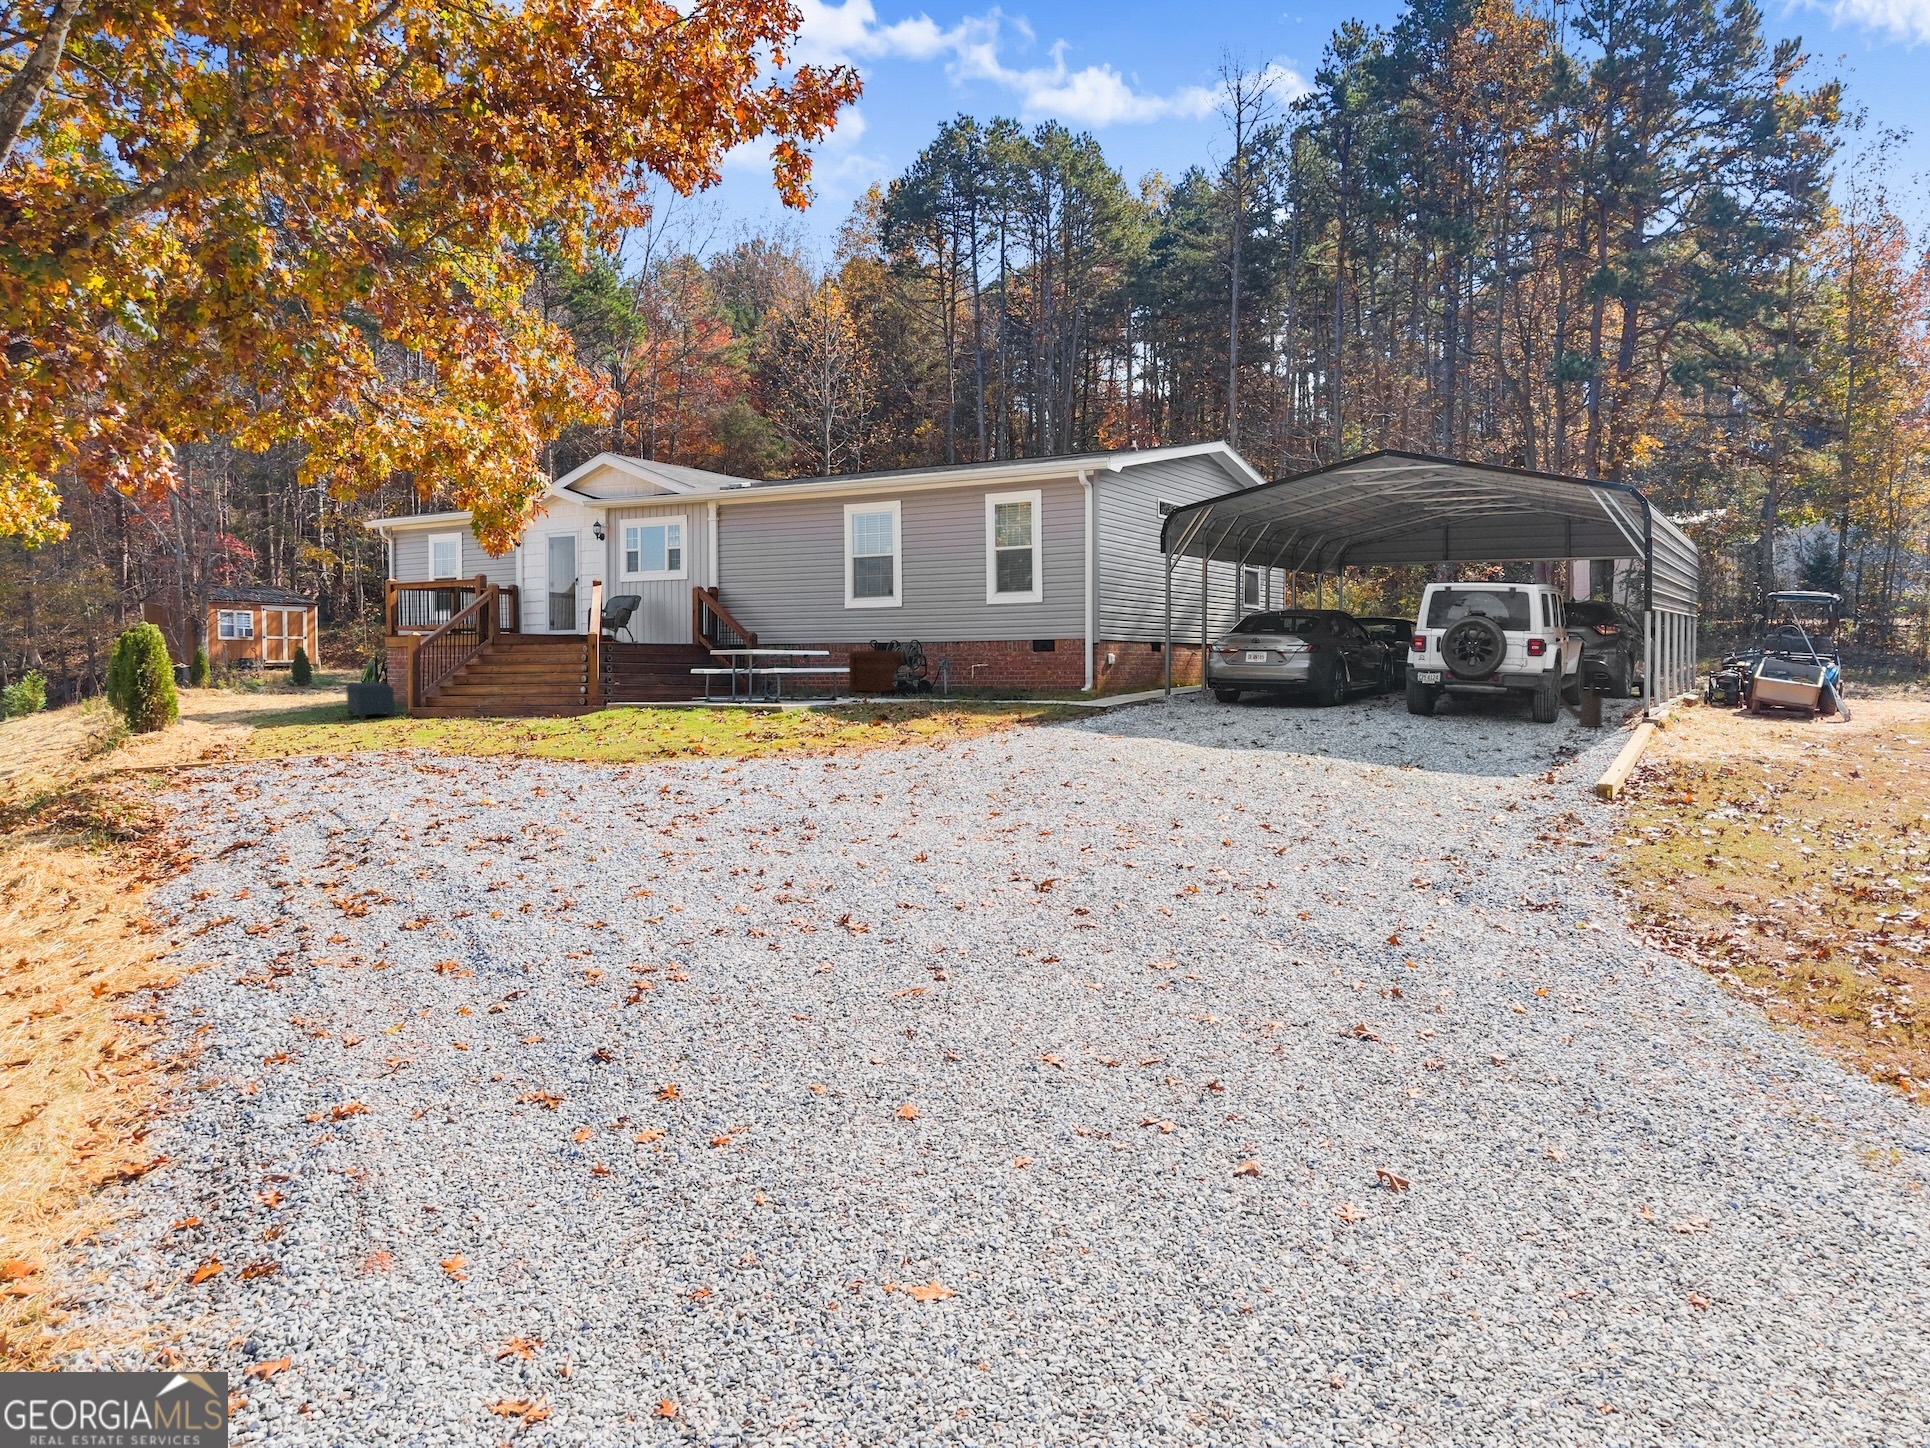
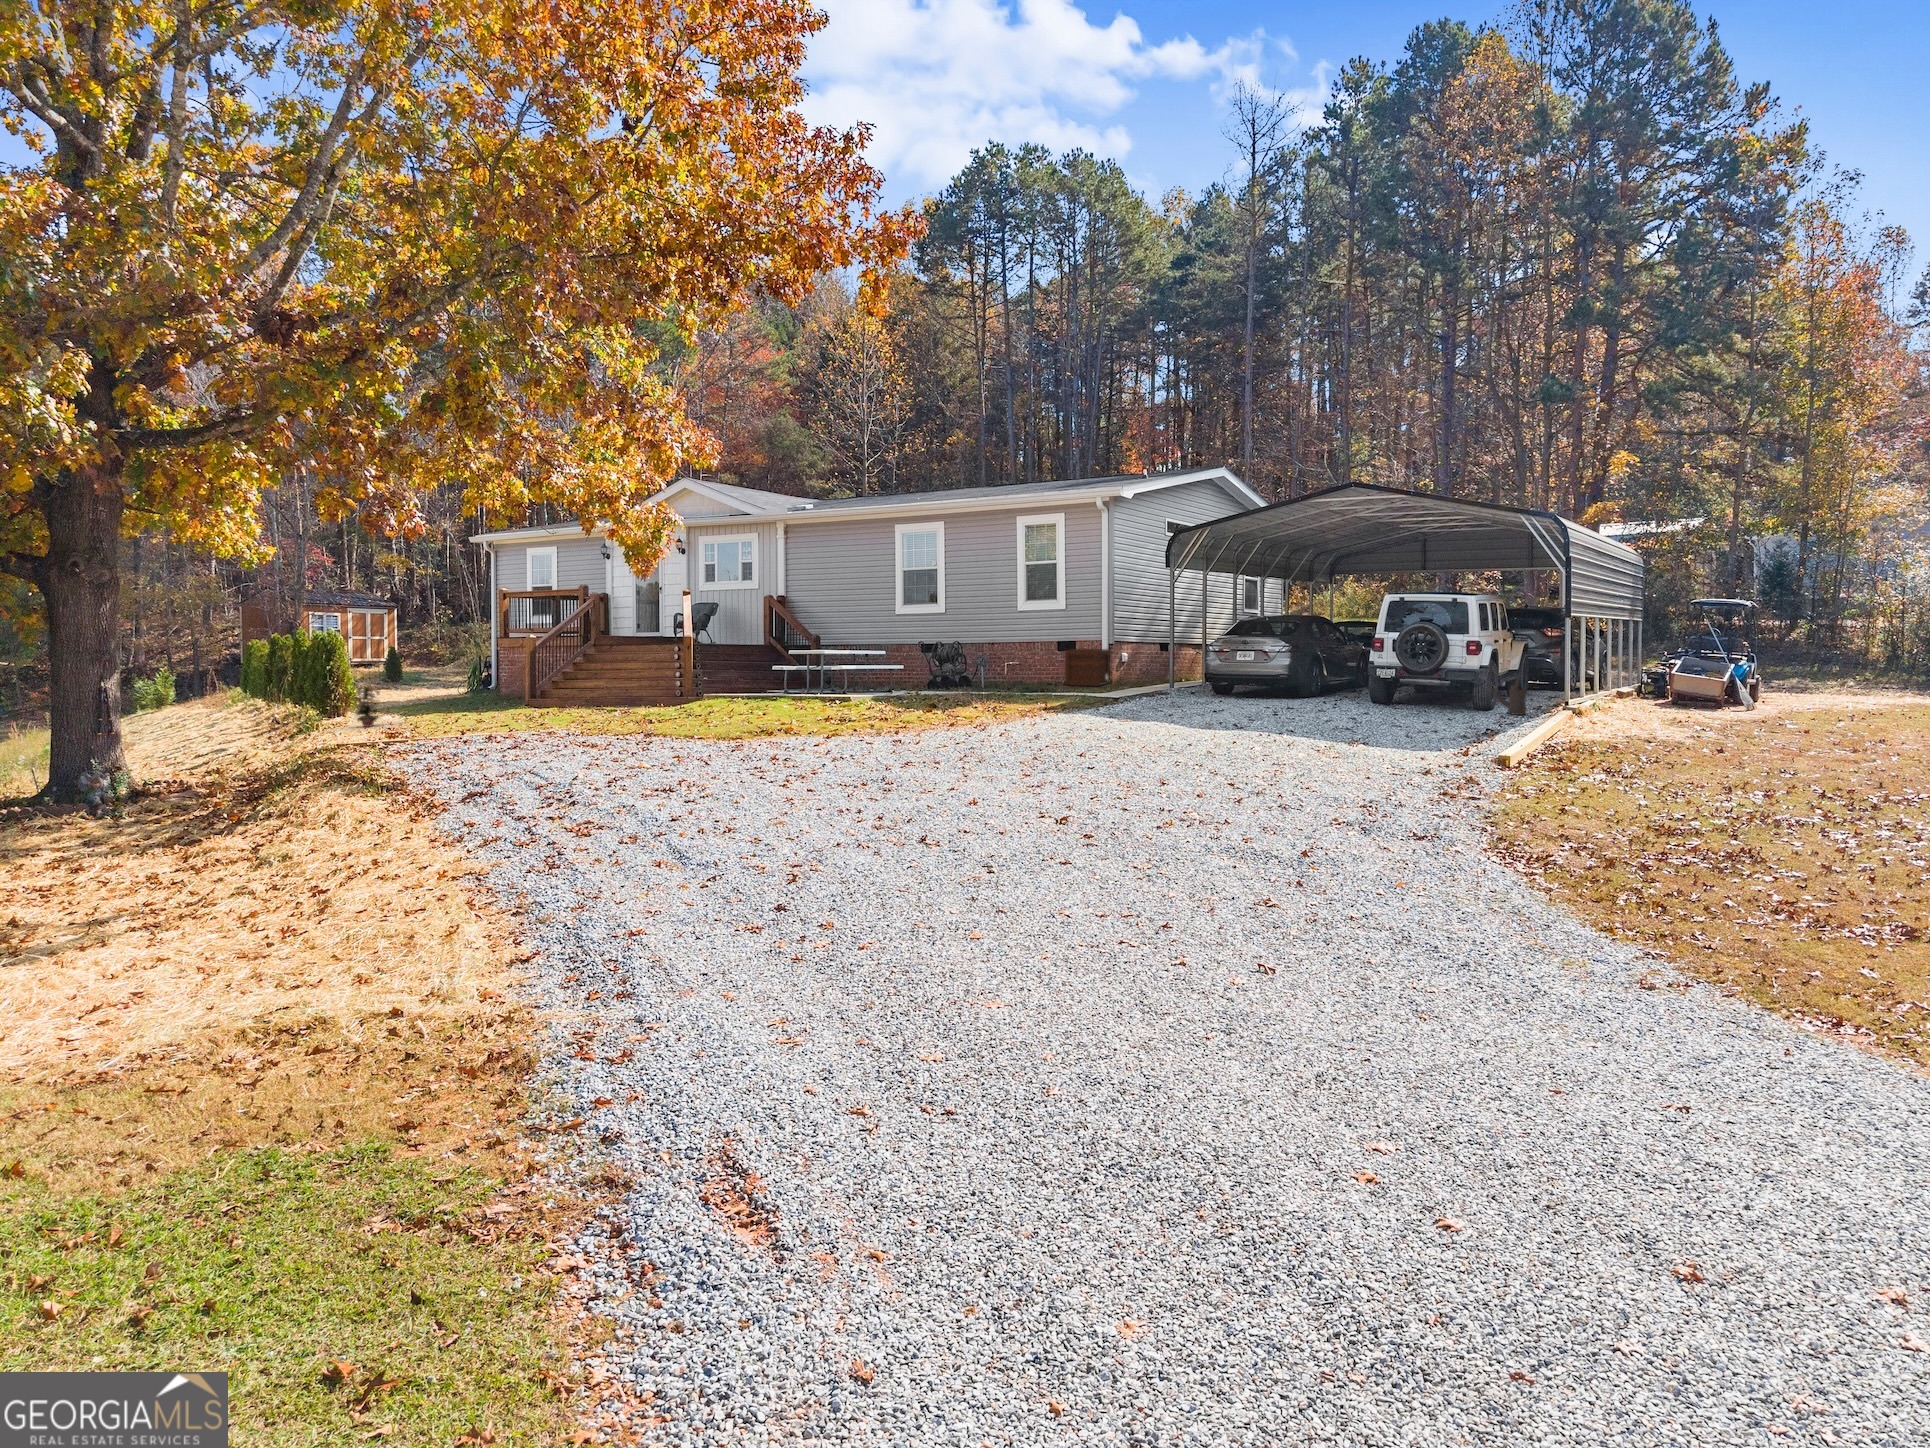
wooden crate: present [849,650,903,692] -> present [1065,649,1110,686]
bench: present [346,682,395,719] -> none [481,676,524,707]
decorative plant: none [154,694,203,744] -> present [352,686,380,727]

